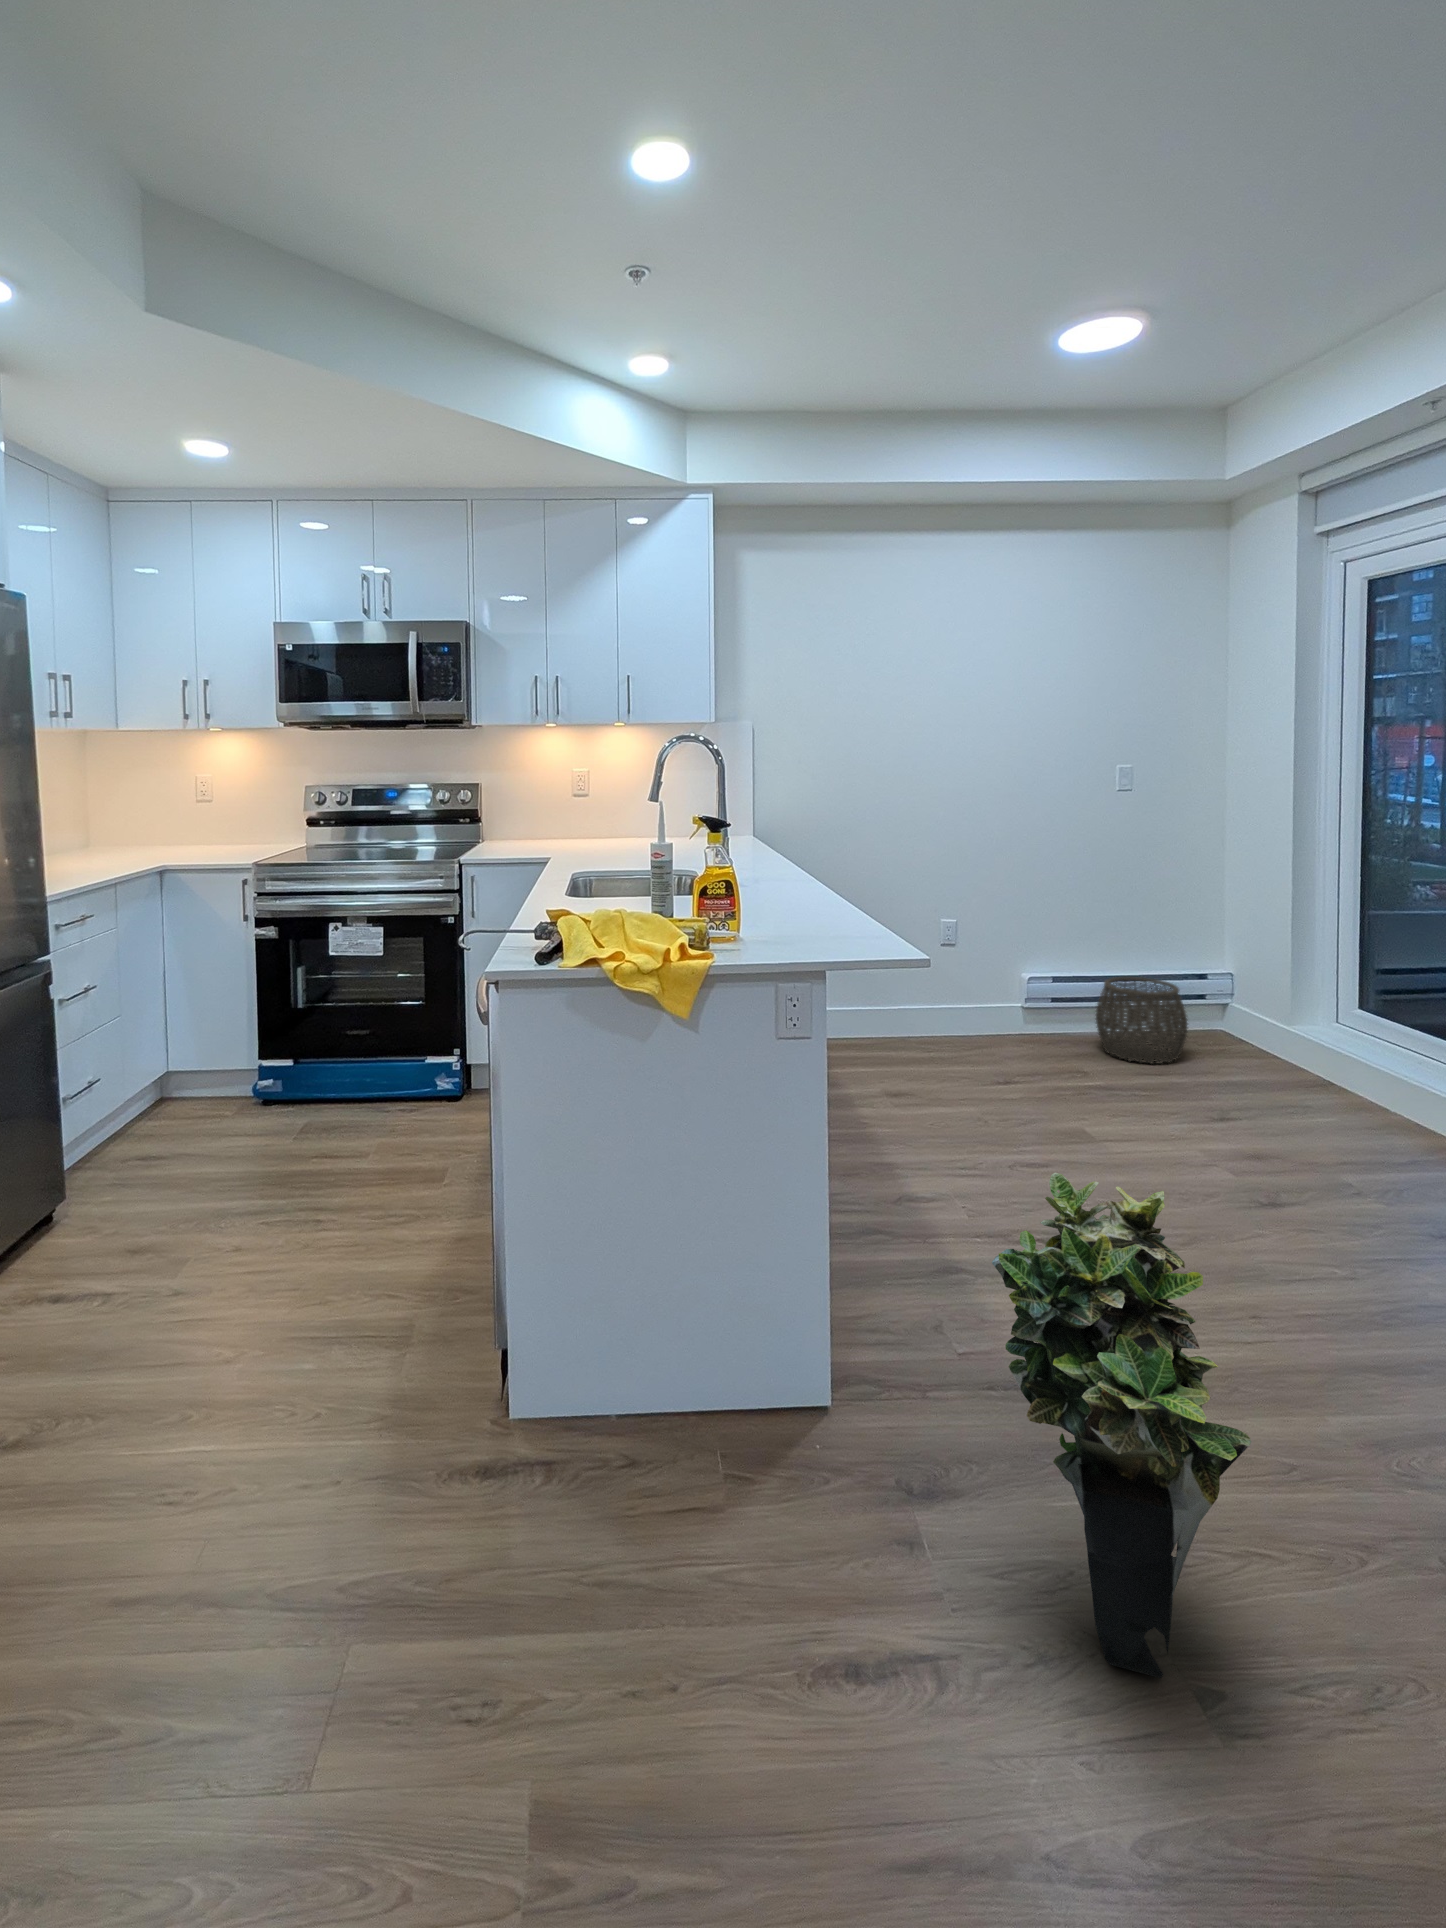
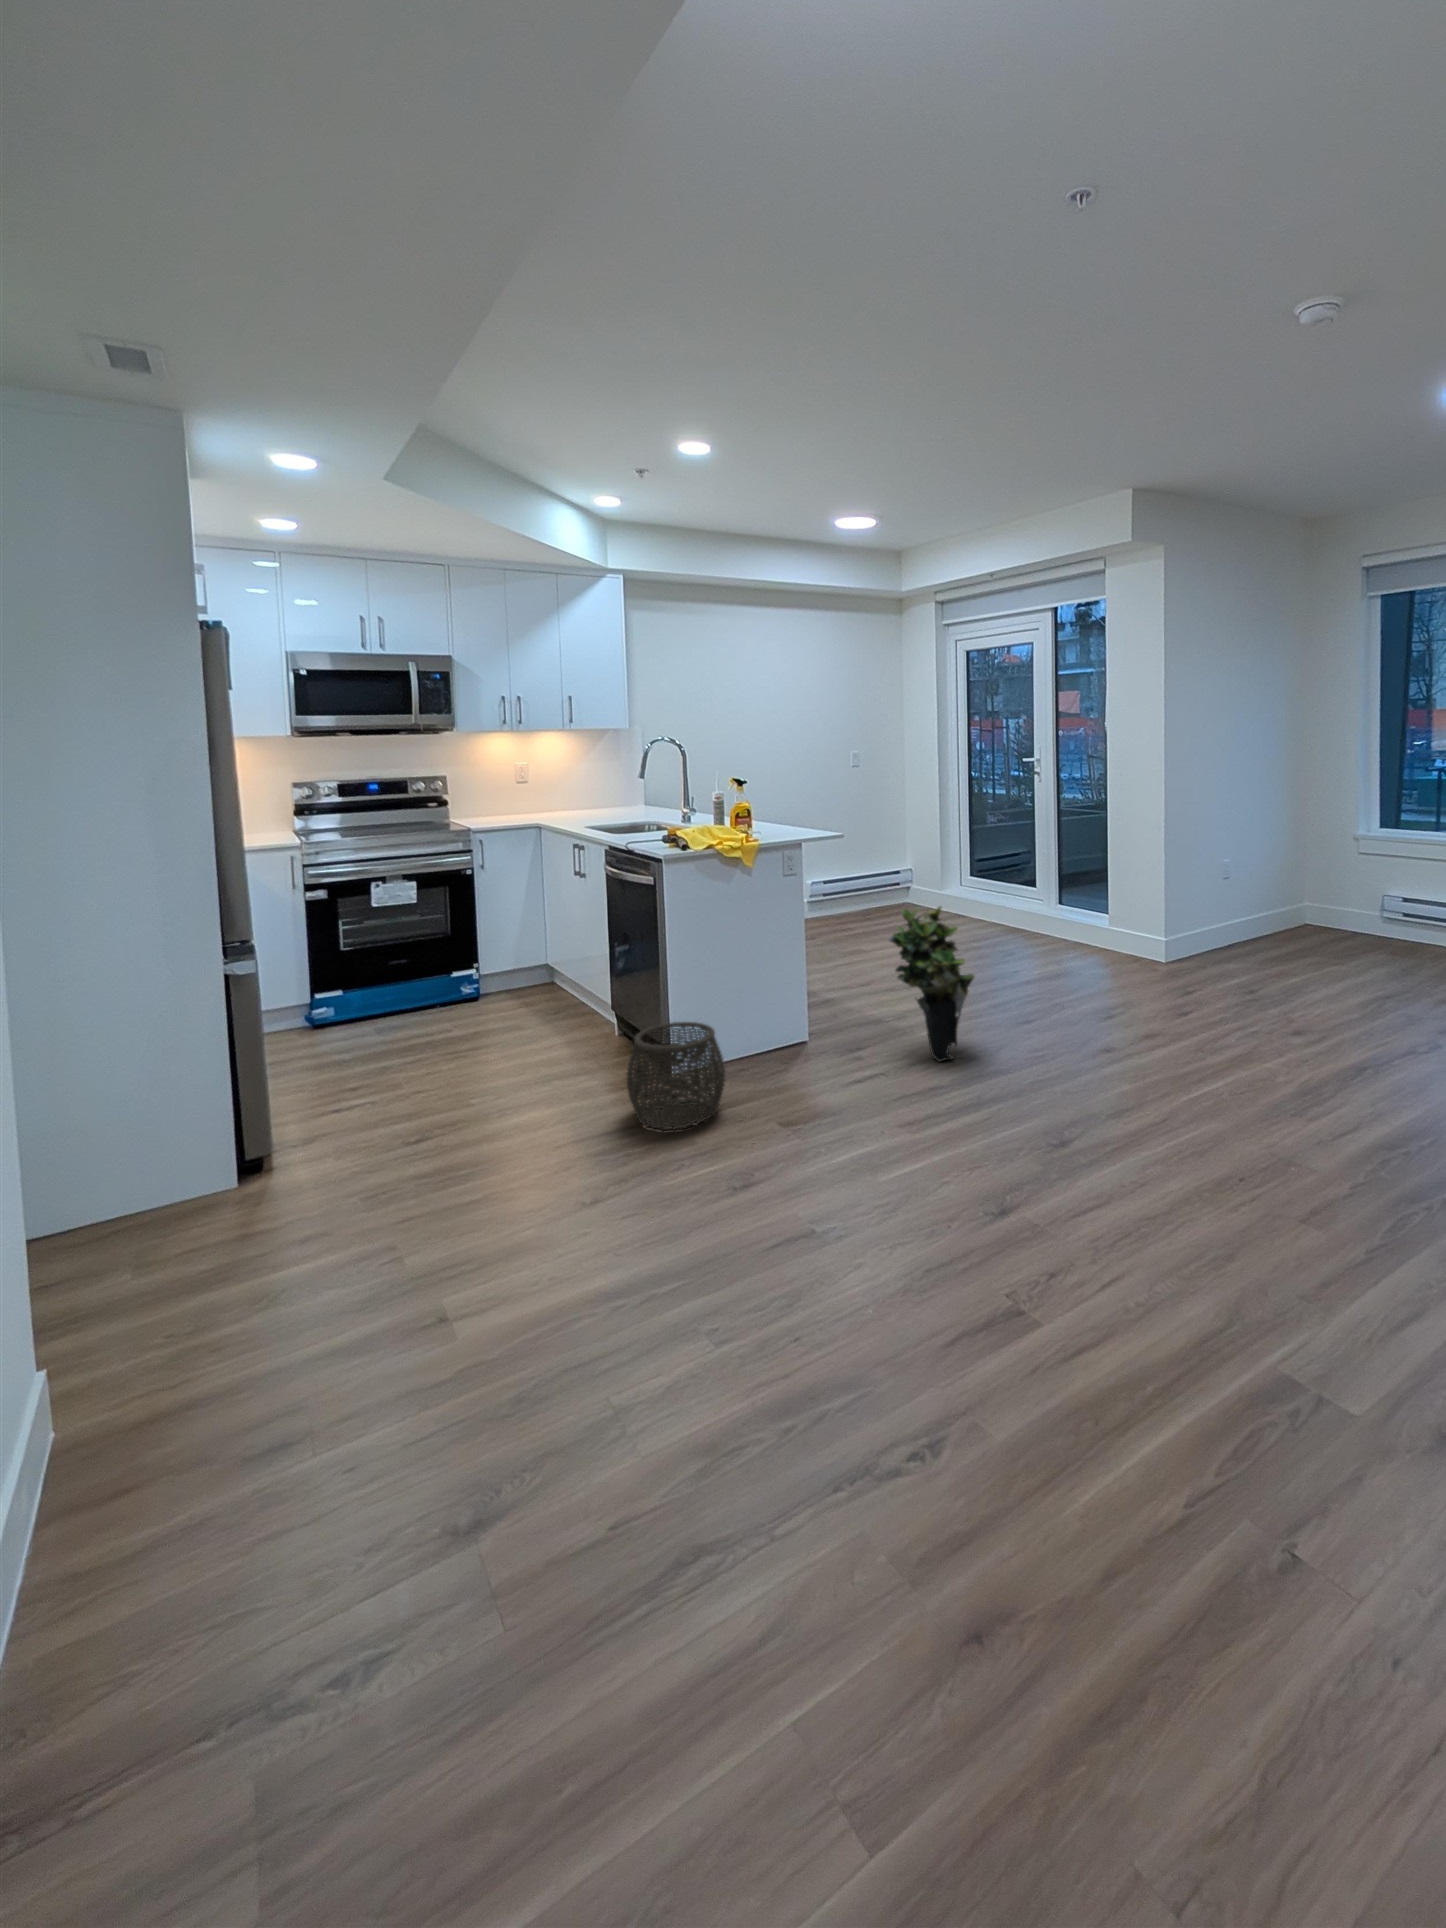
woven basket: present [1096,977,1188,1064] -> present [626,1022,725,1130]

